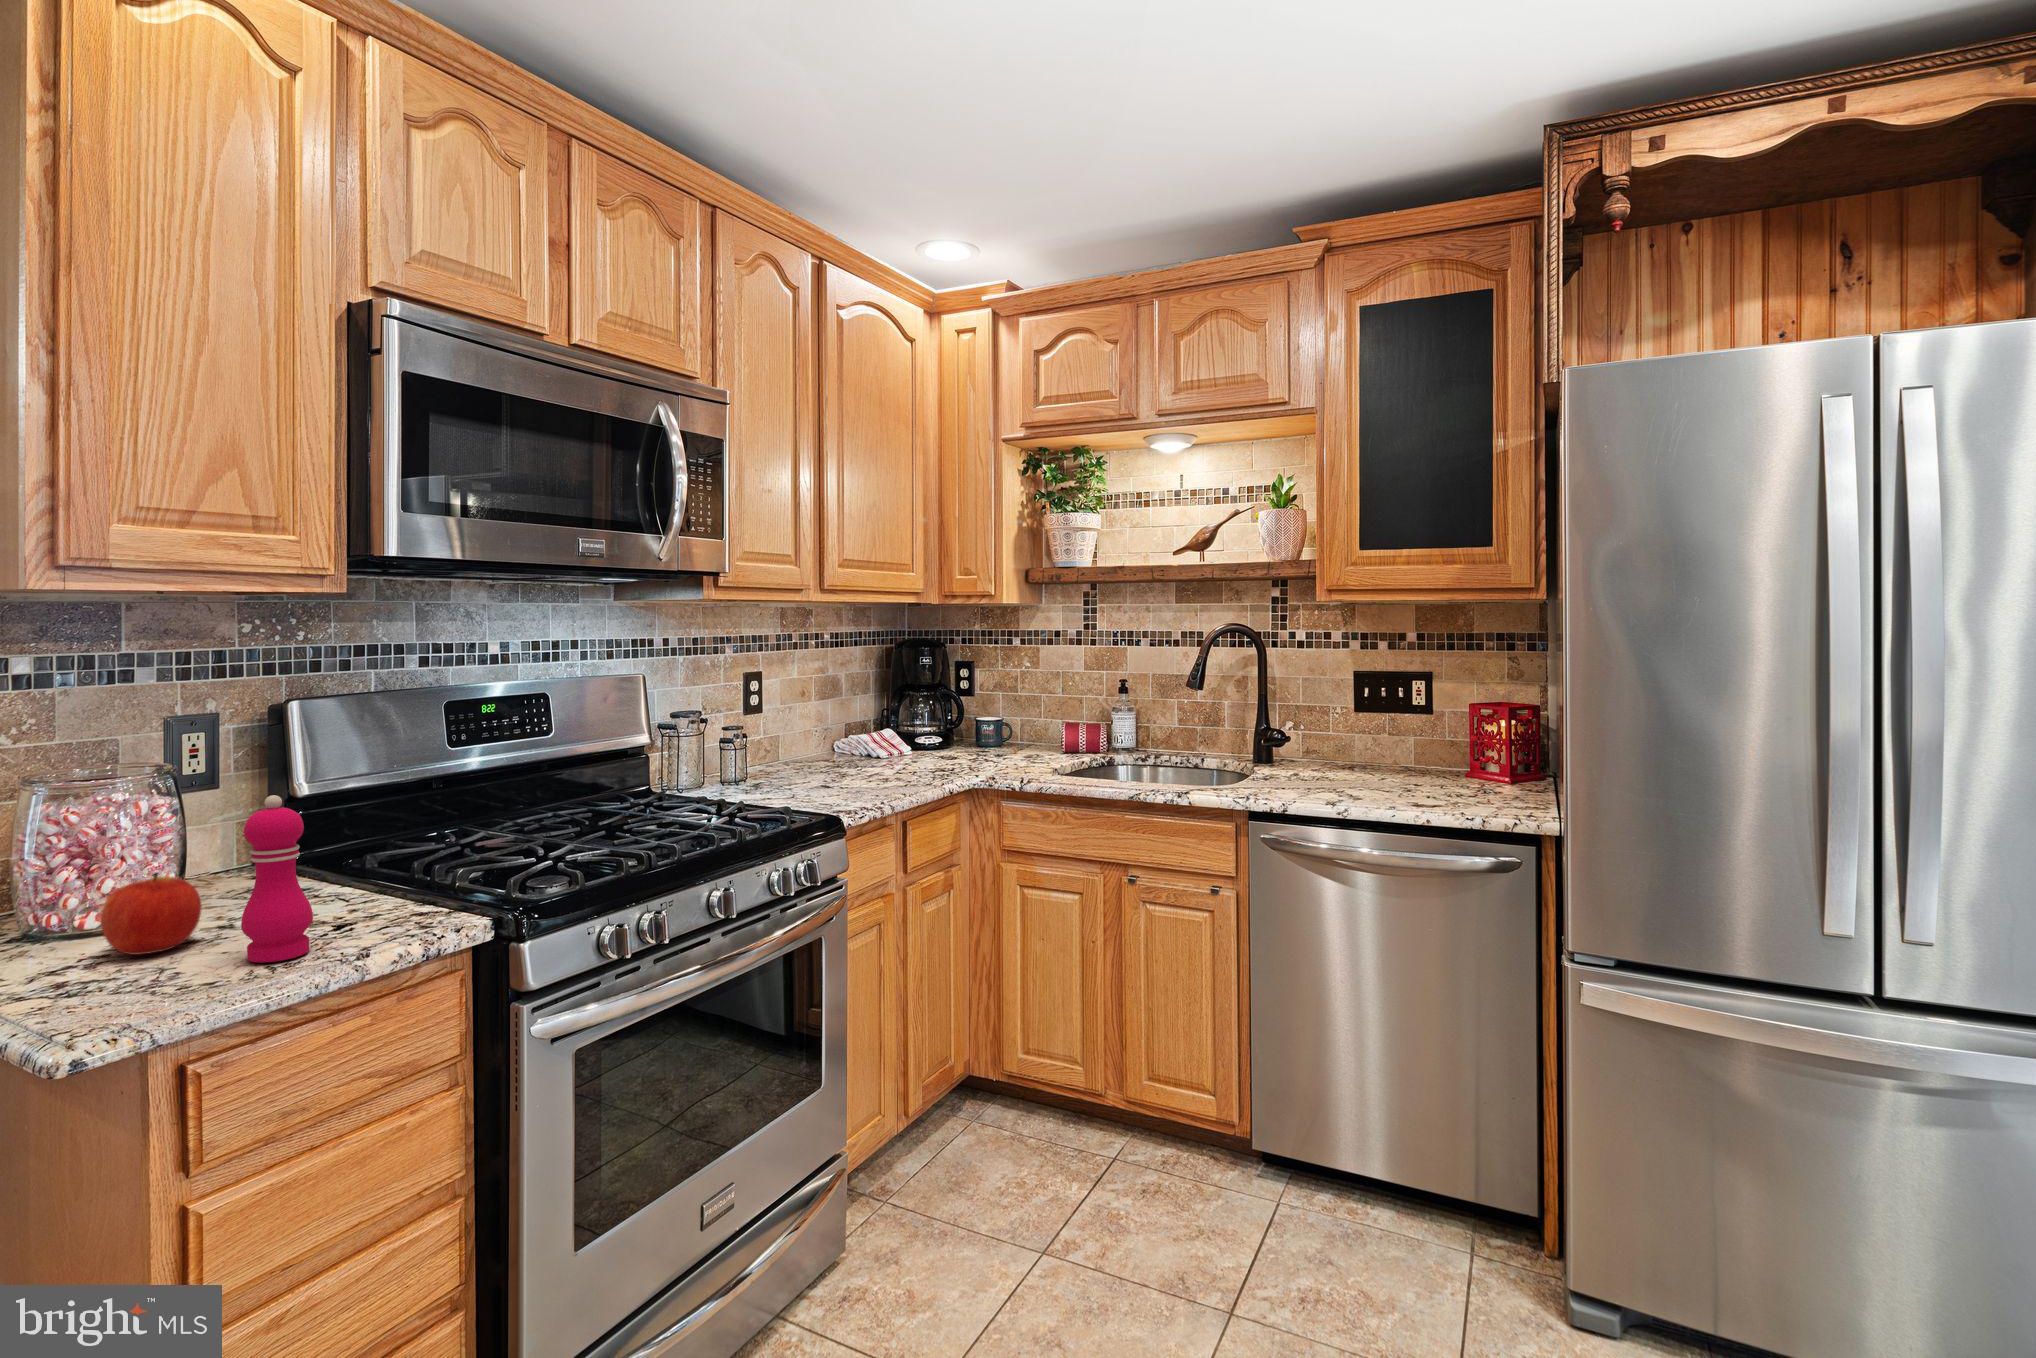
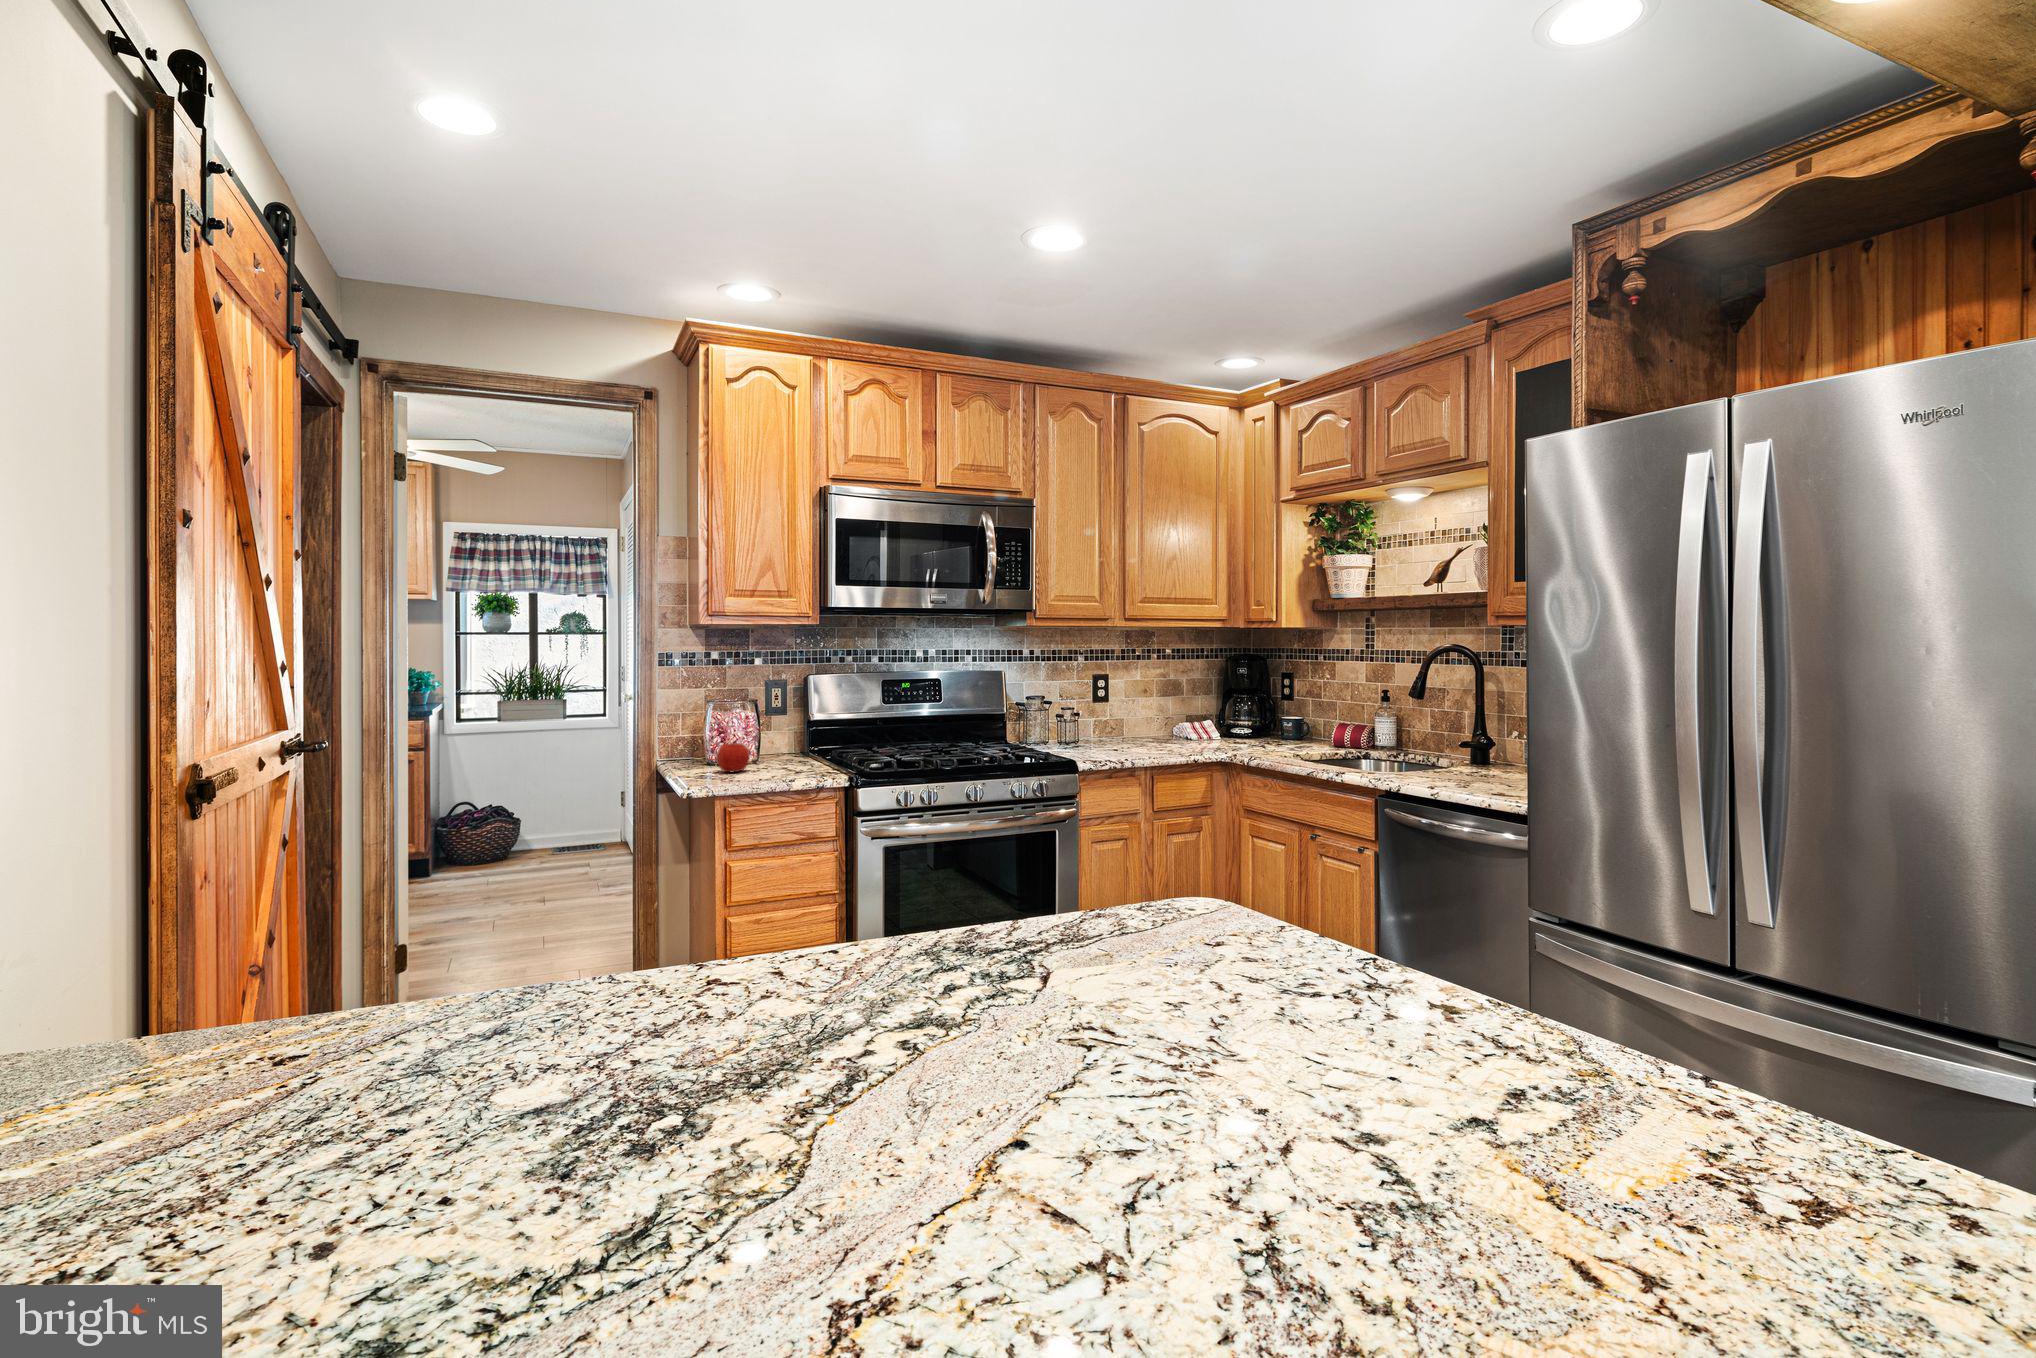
pepper mill: present [241,795,313,963] -> none [751,710,776,778]

